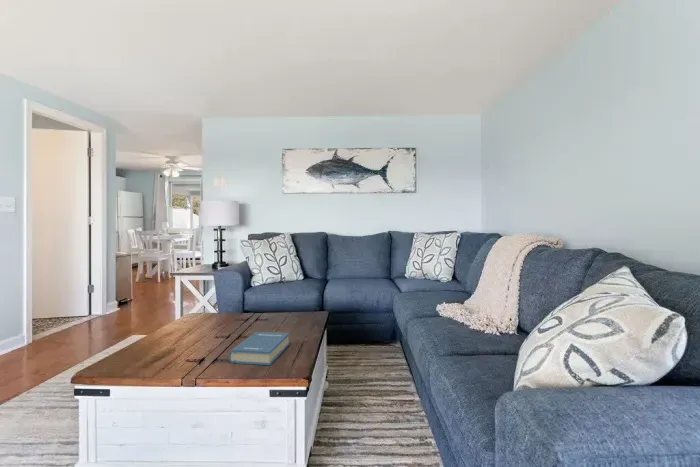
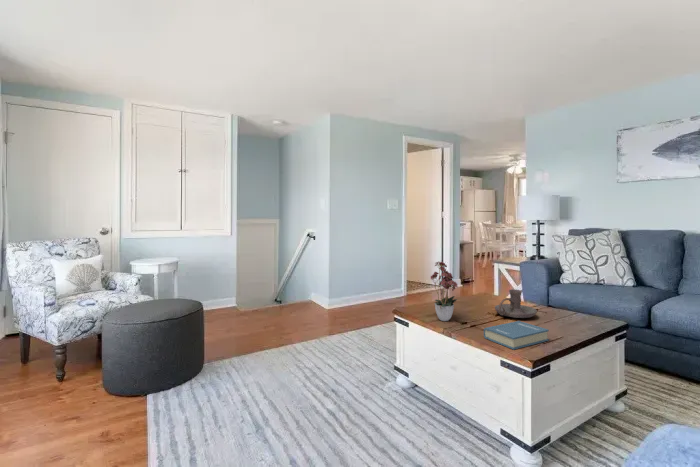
flower arrangement: none [134,272,189,358] -> present [431,262,458,321]
candle holder: none [215,298,260,331] -> present [495,289,537,318]

